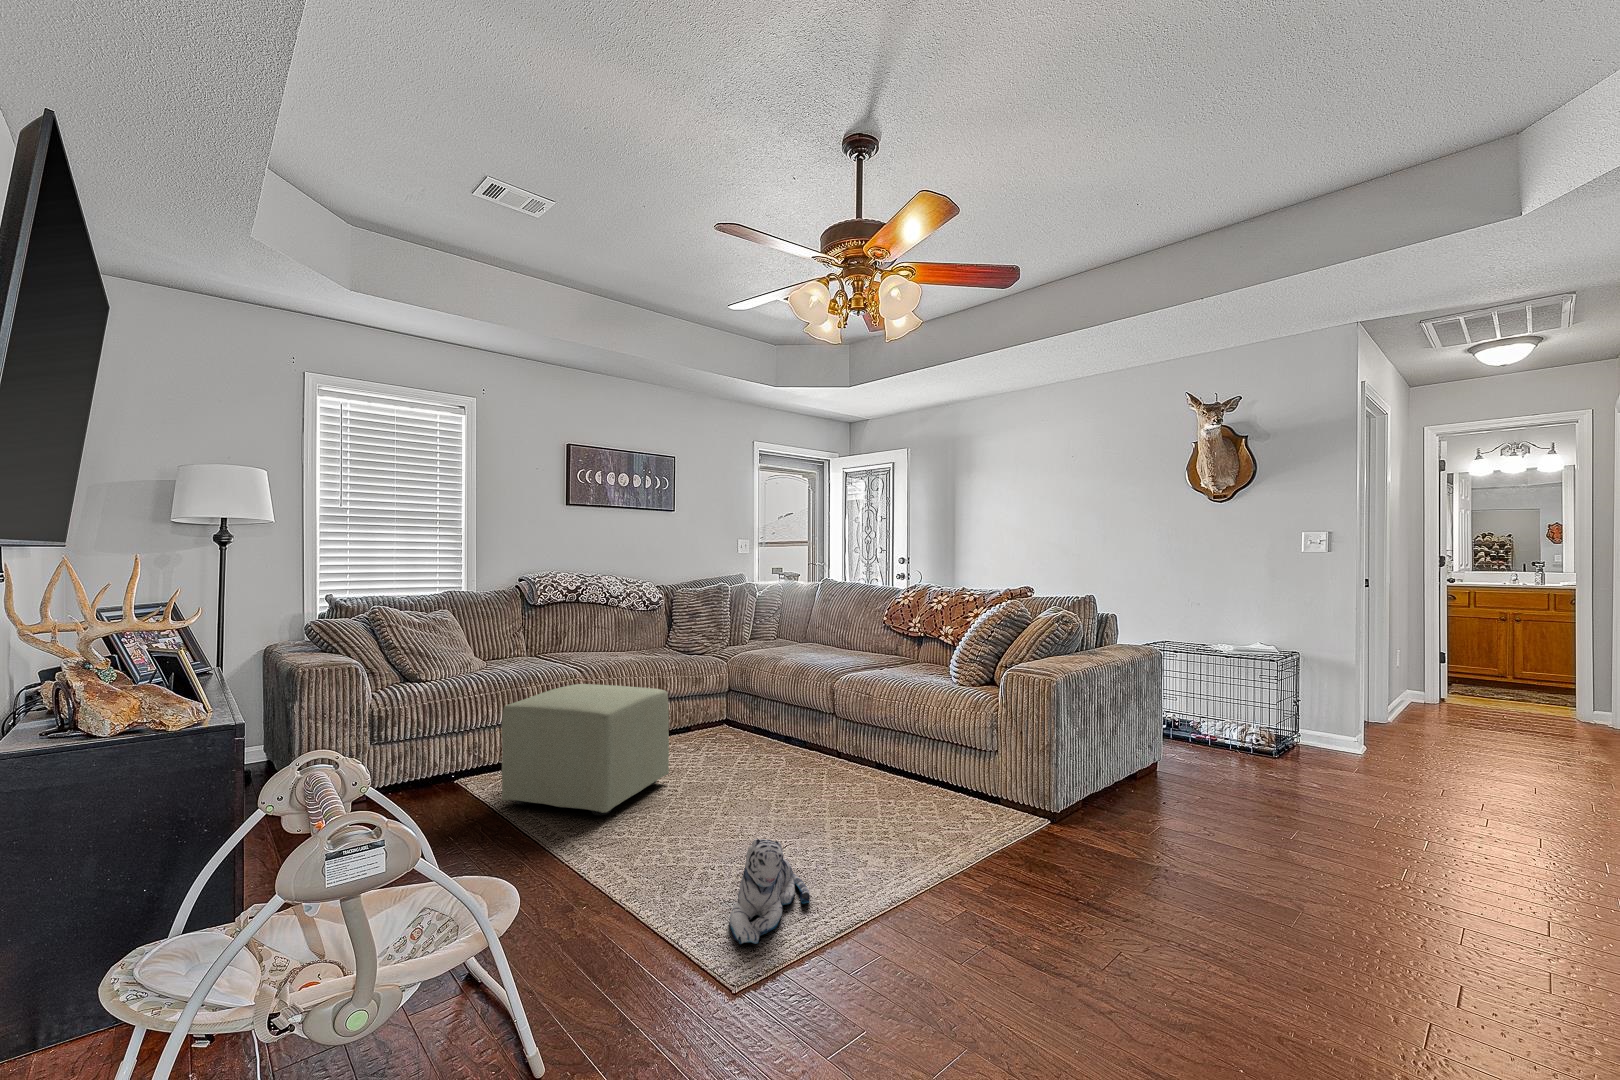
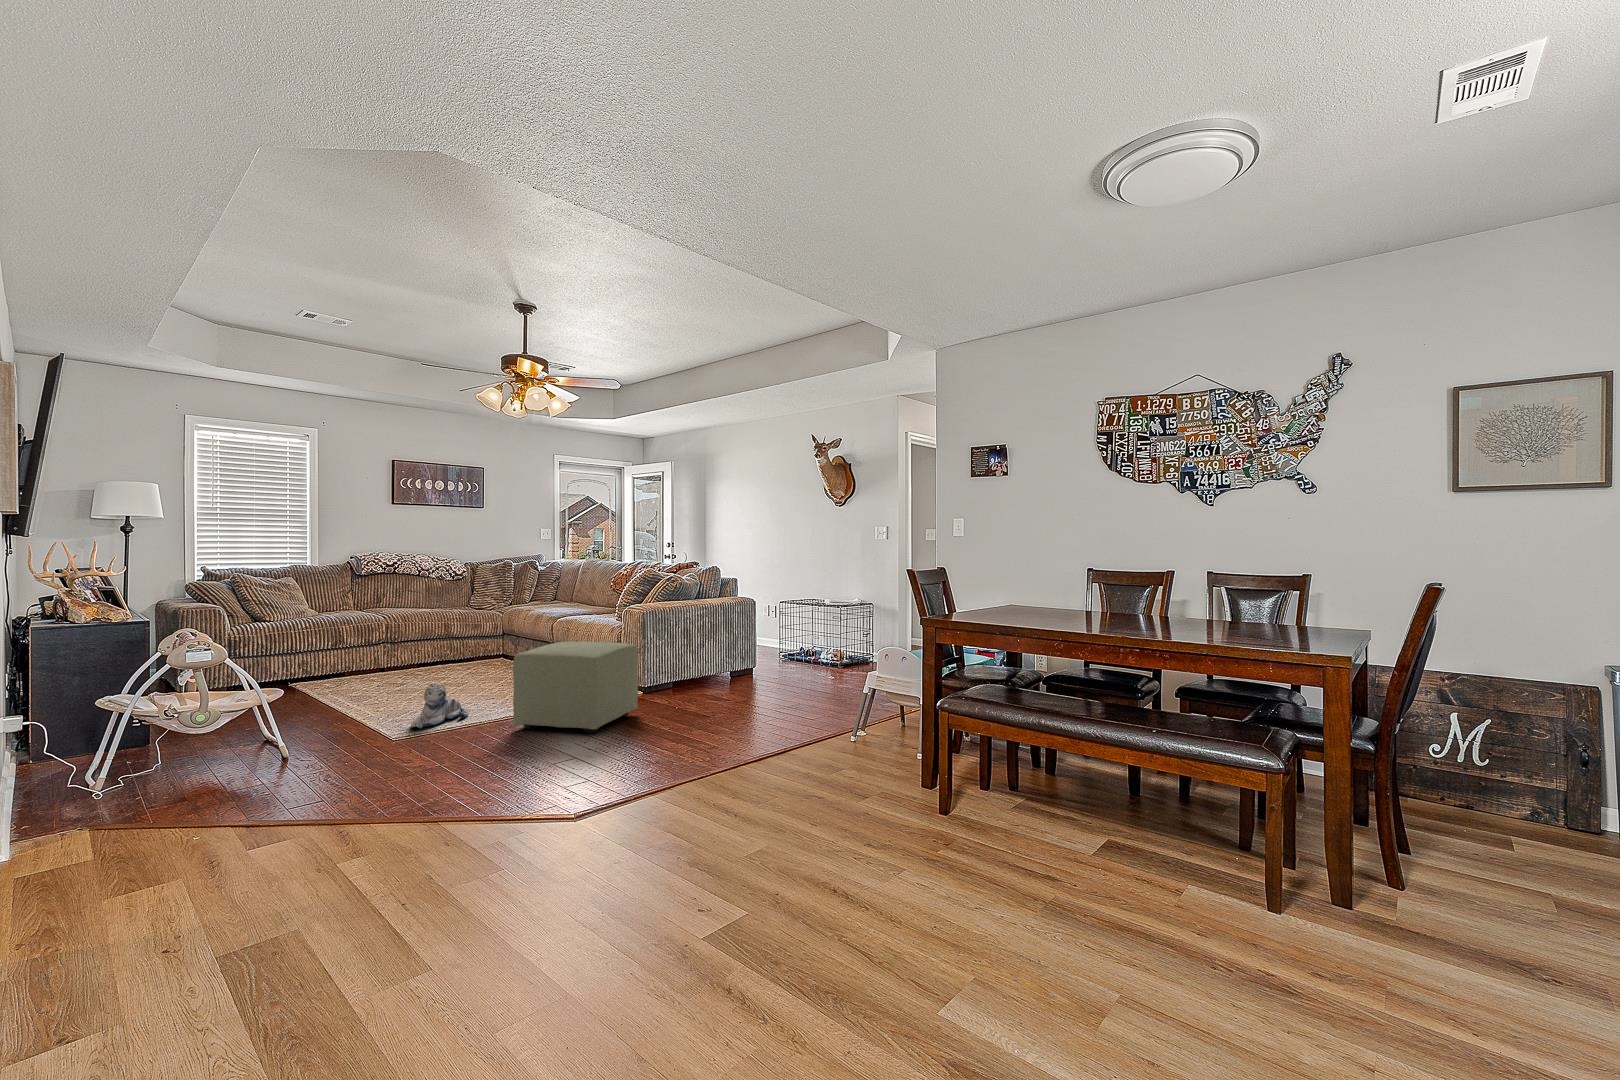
ottoman: present [502,684,669,815] -> present [513,642,638,733]

